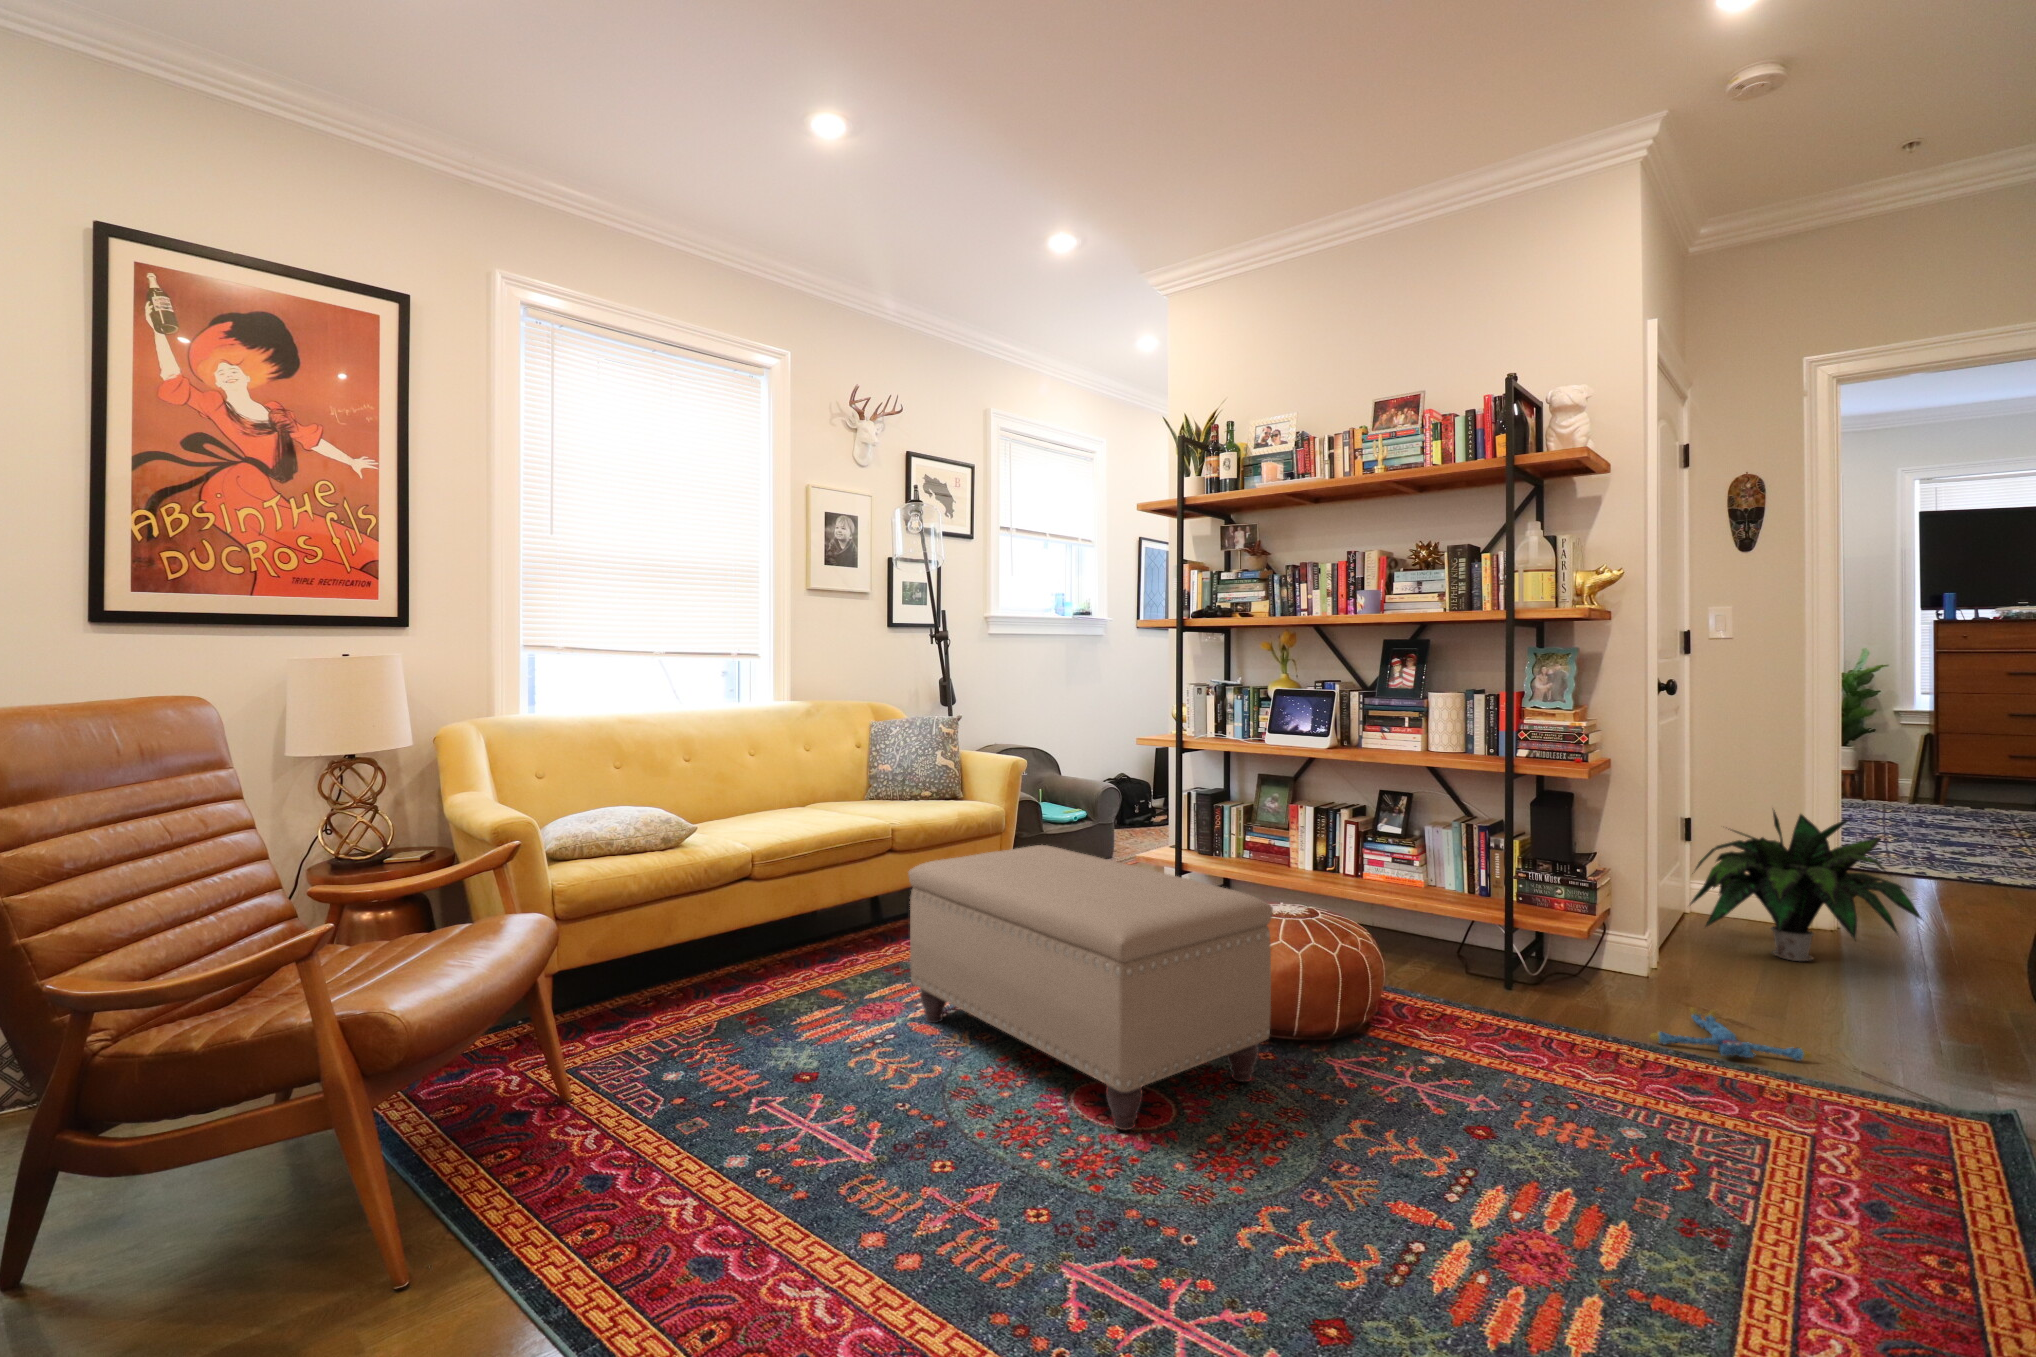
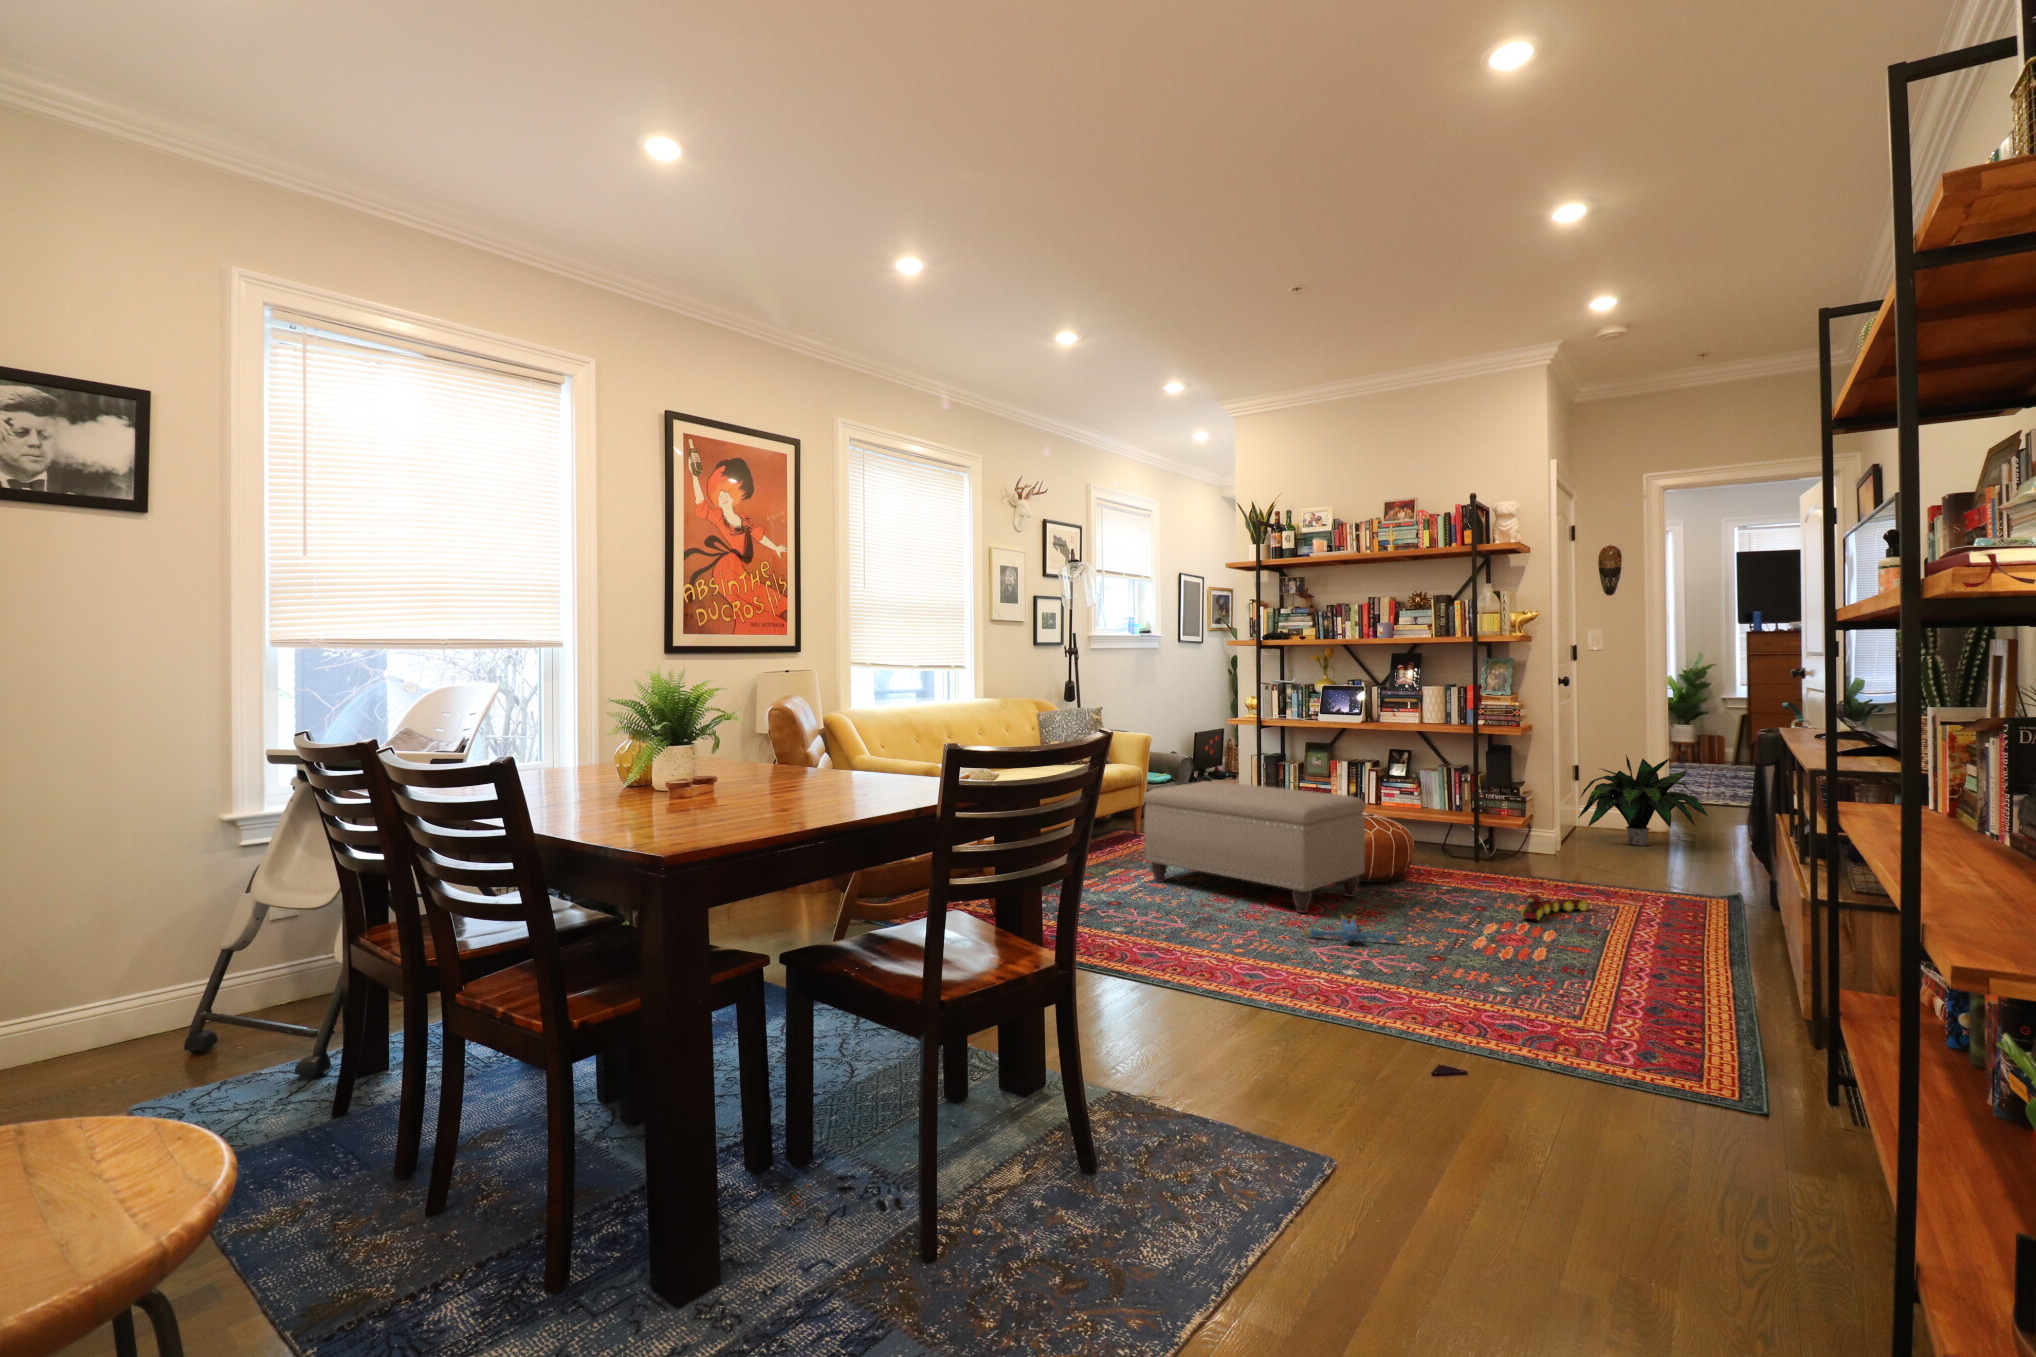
plush toy: present [1650,1008,1812,1061] -> present [1304,915,1401,943]
toy train: none [1563,1117,1709,1184] -> present [1521,893,1589,920]

